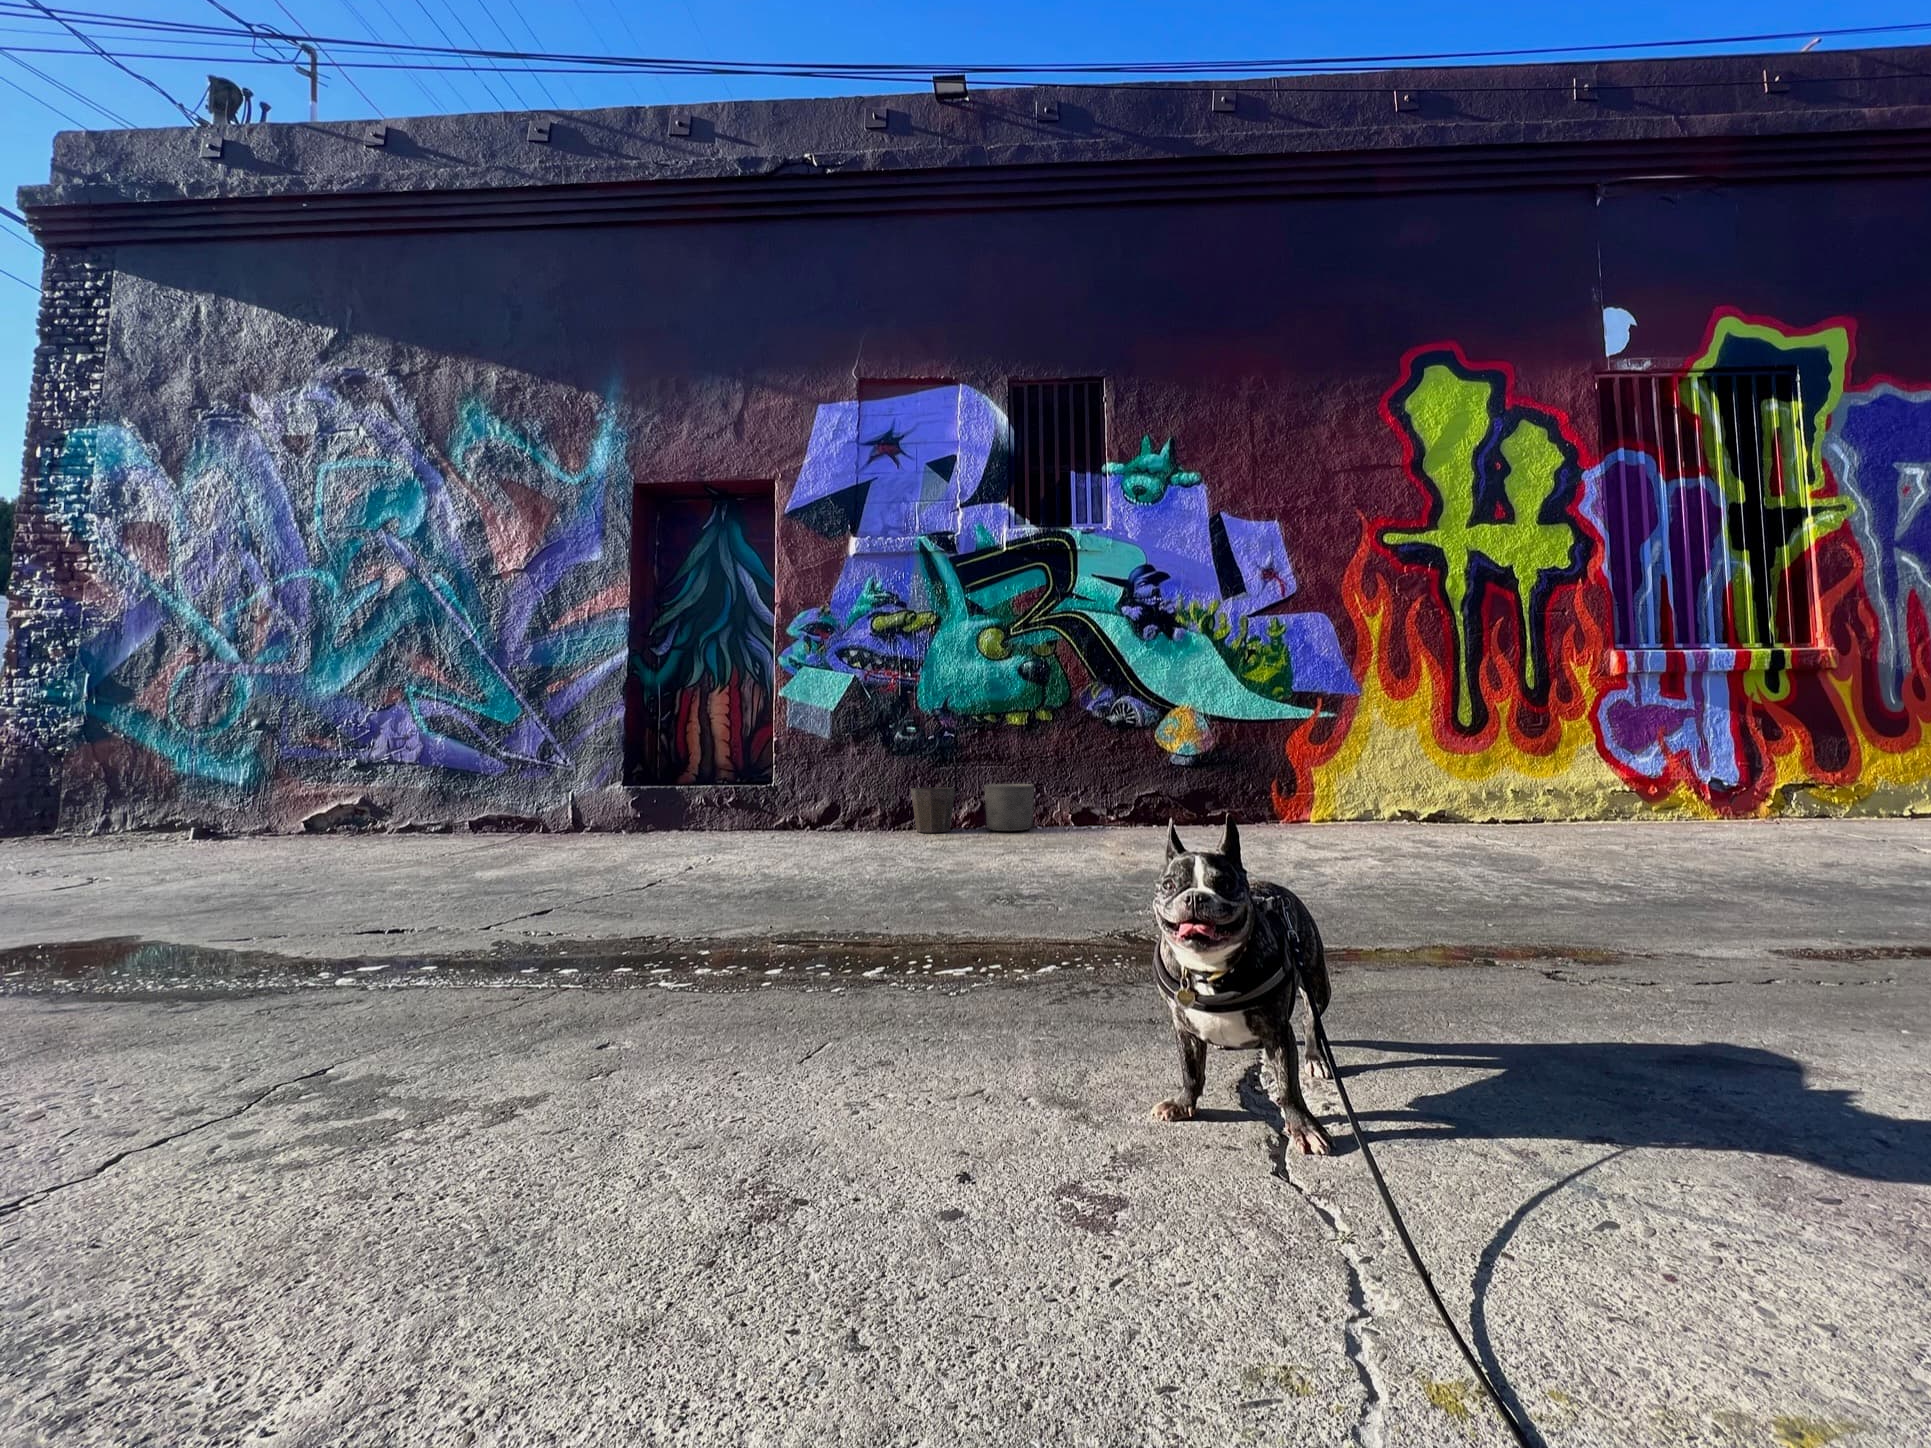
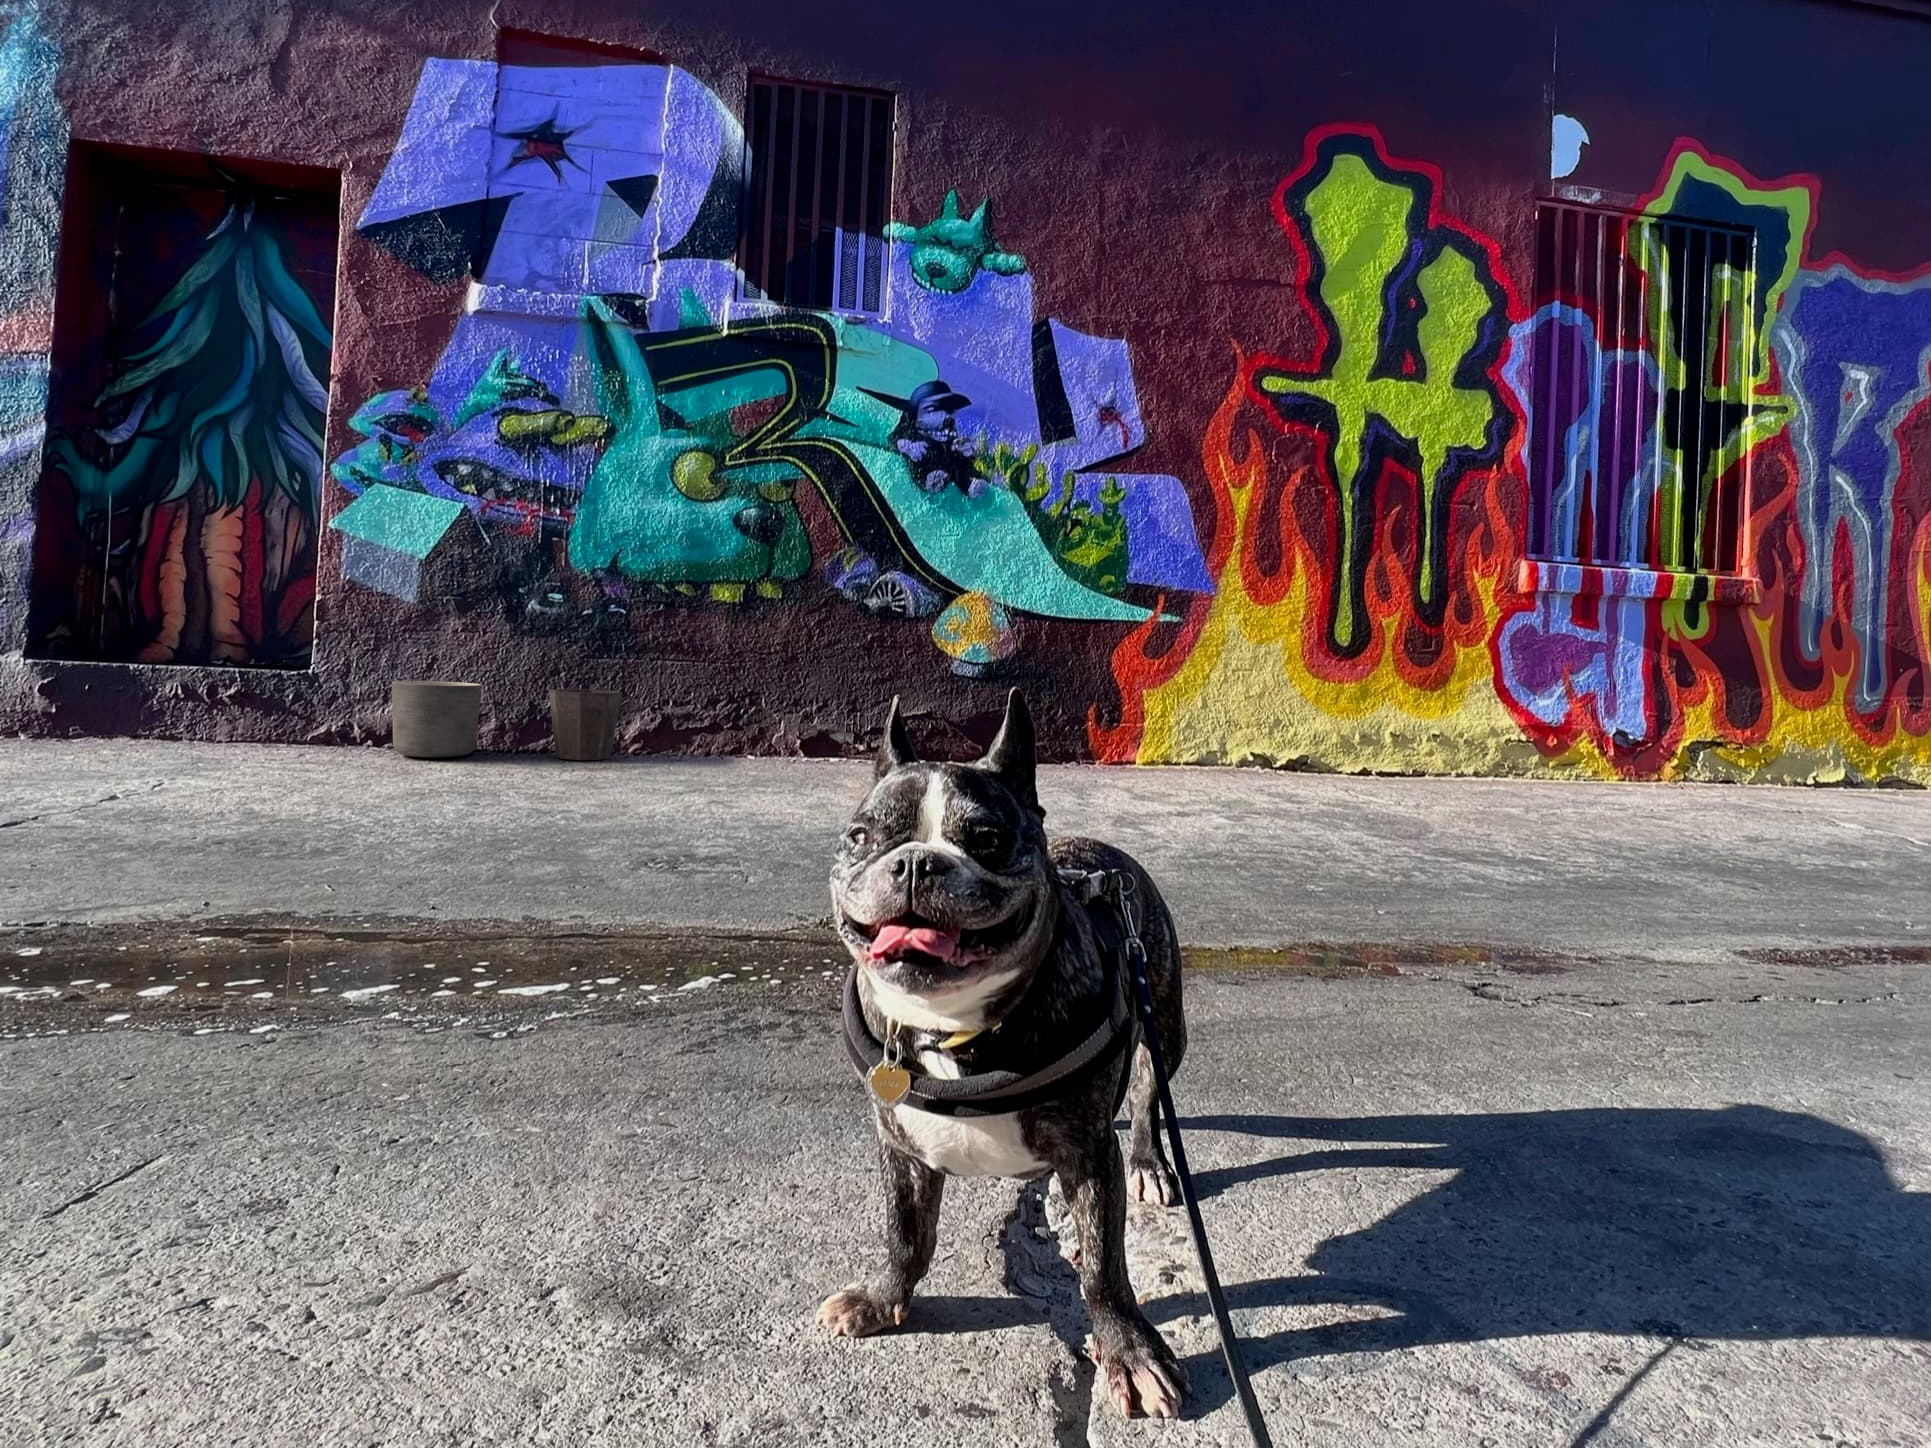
planter: present [984,784,1034,831] -> present [392,681,482,757]

